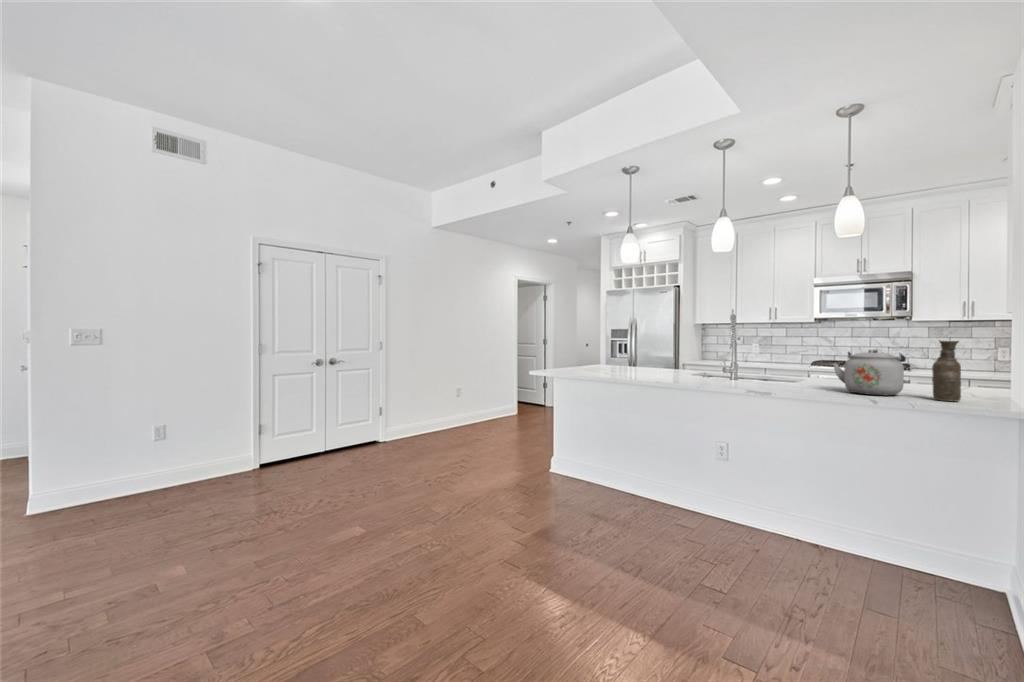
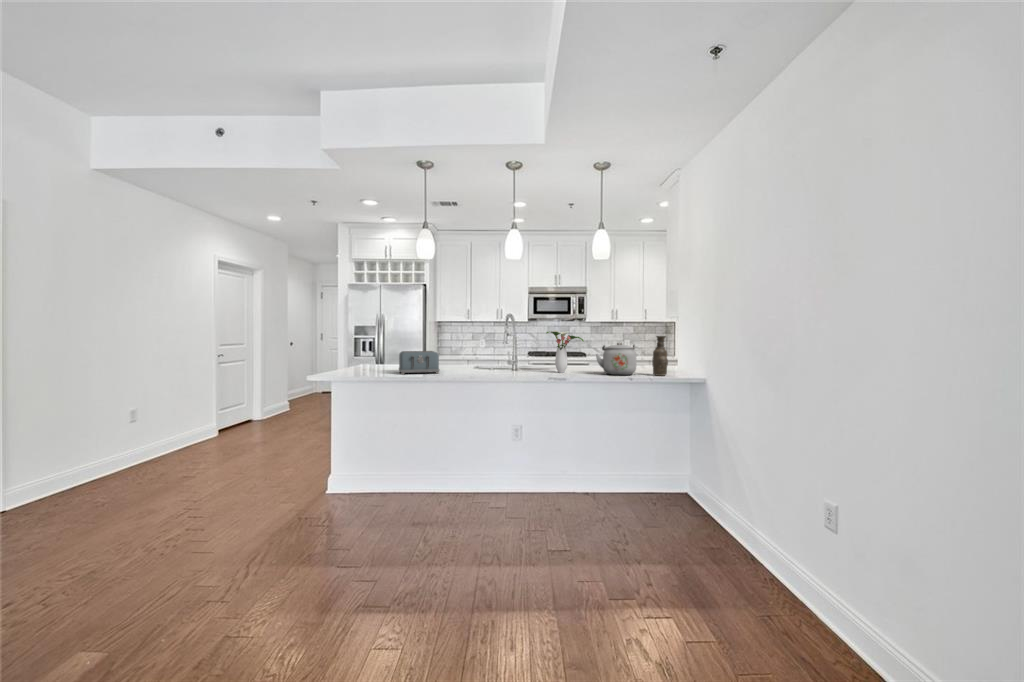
flower arrangement: none [763,332,818,385] -> present [547,330,584,373]
toaster: none [606,353,649,376] -> present [399,351,440,374]

